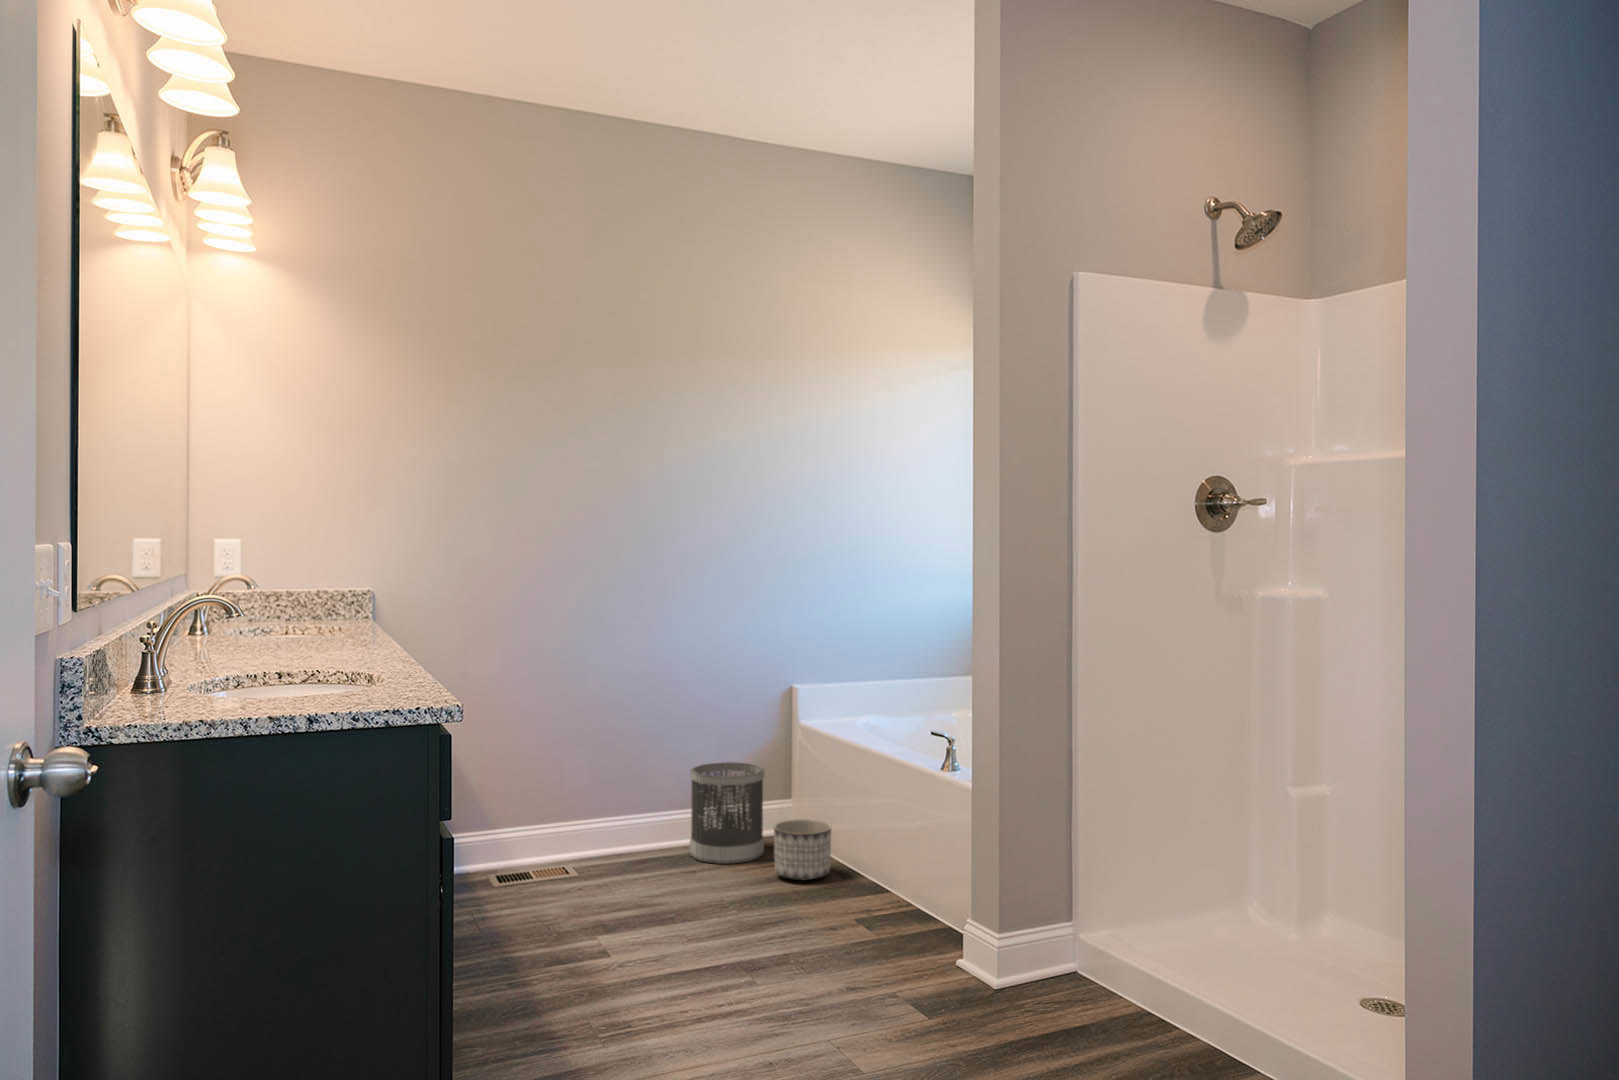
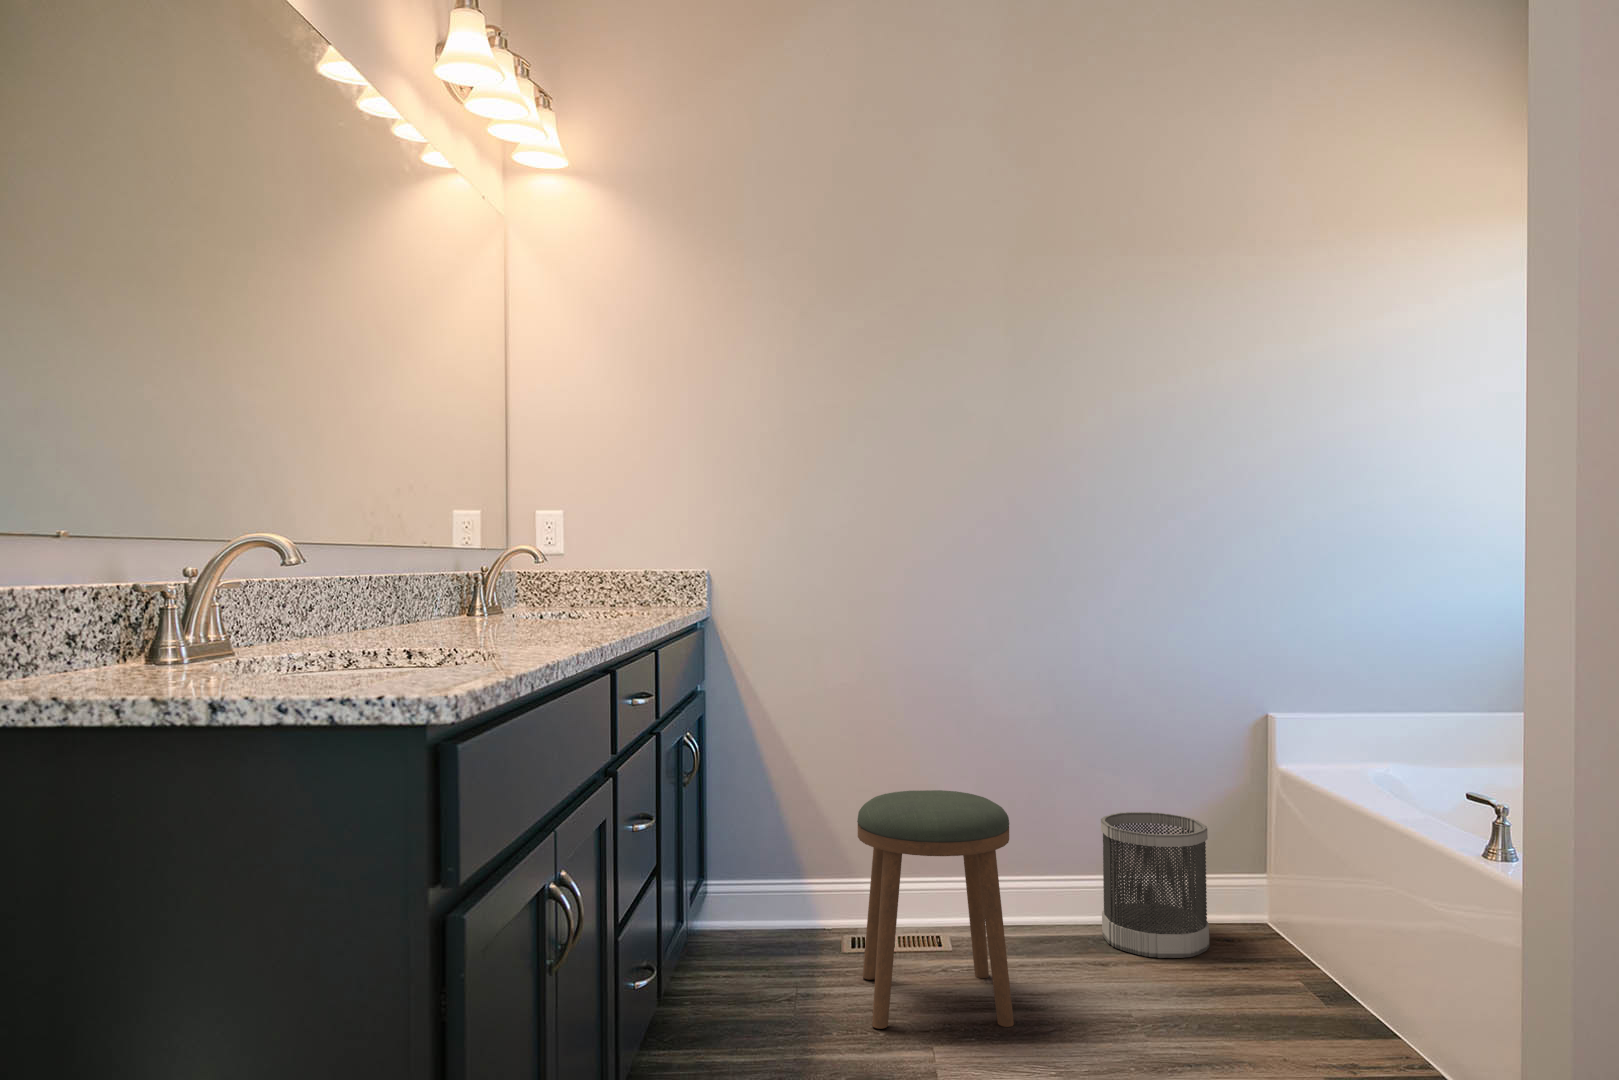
stool: none [522,757,645,932] -> present [857,790,1014,1029]
planter: present [774,819,831,880] -> none [1216,907,1310,1005]

